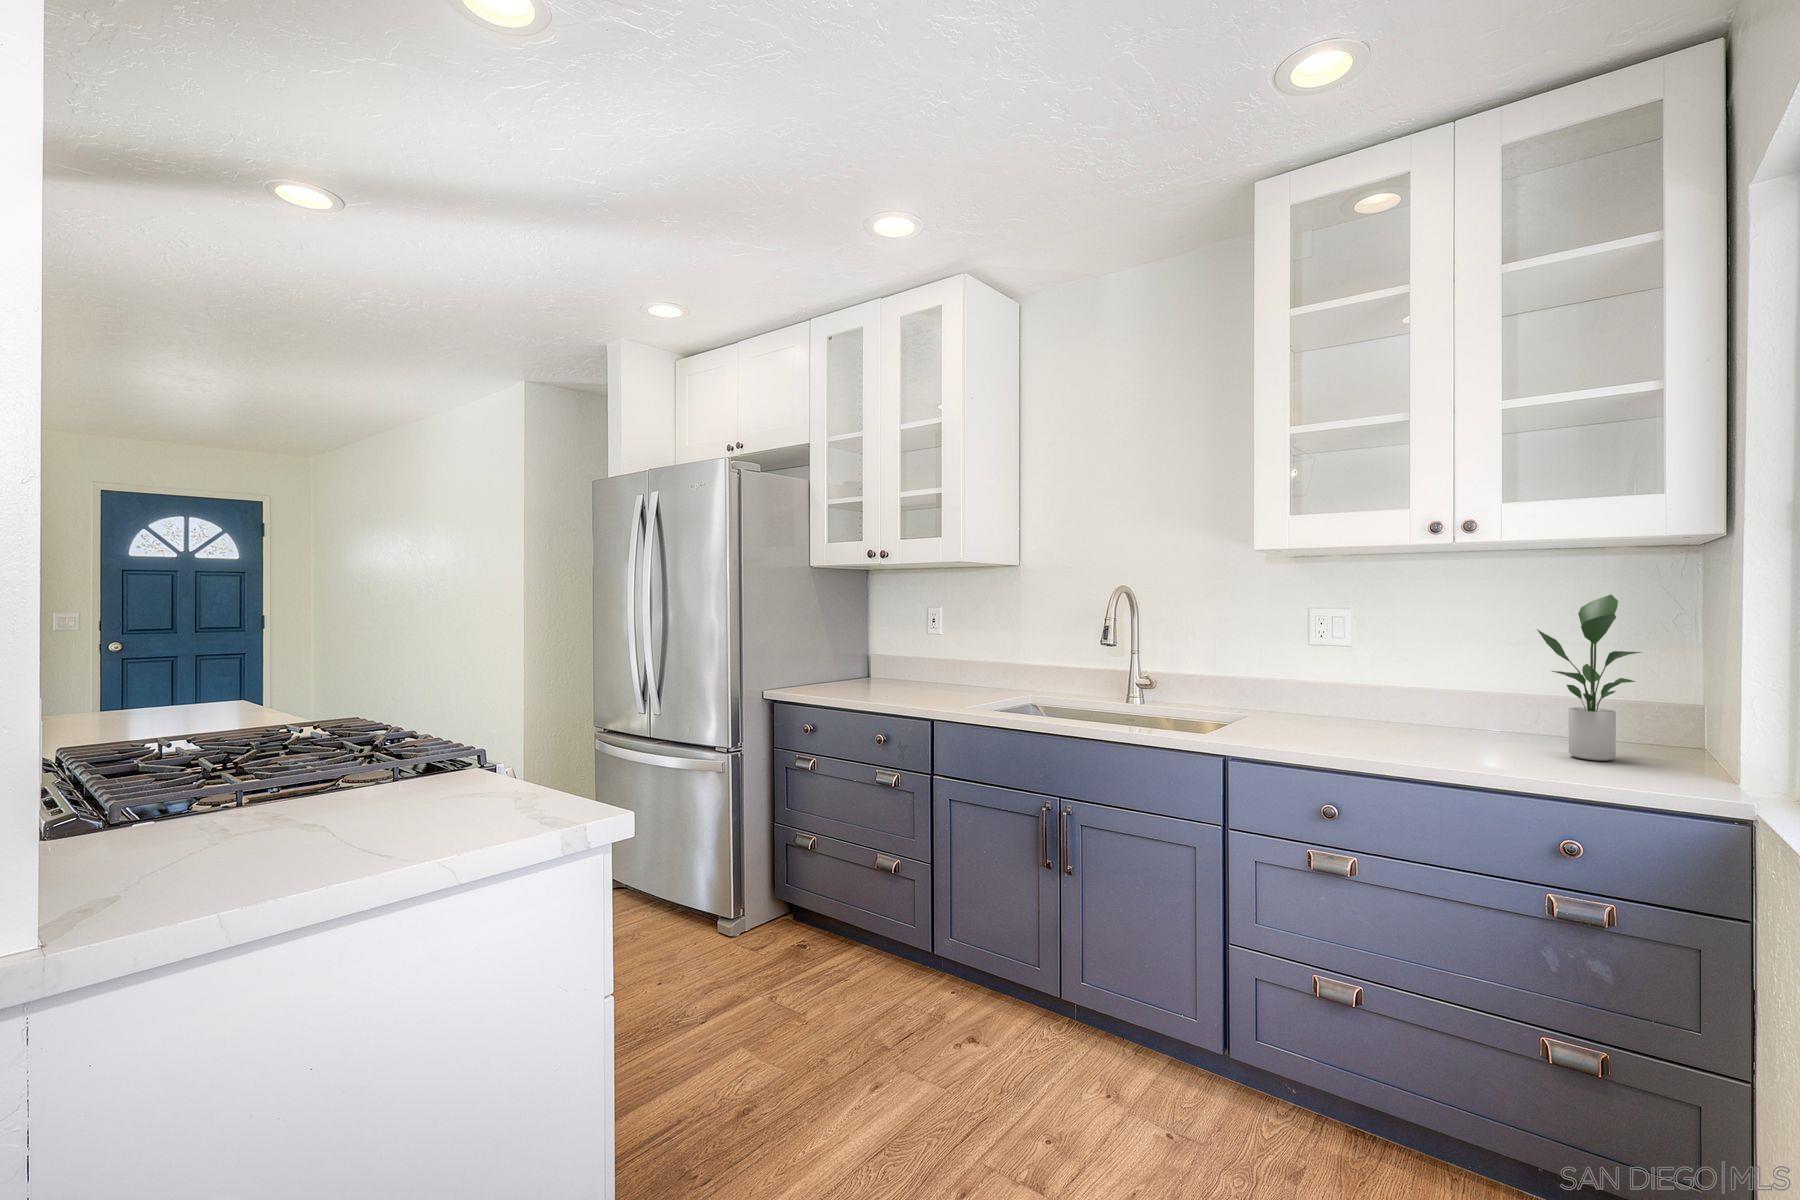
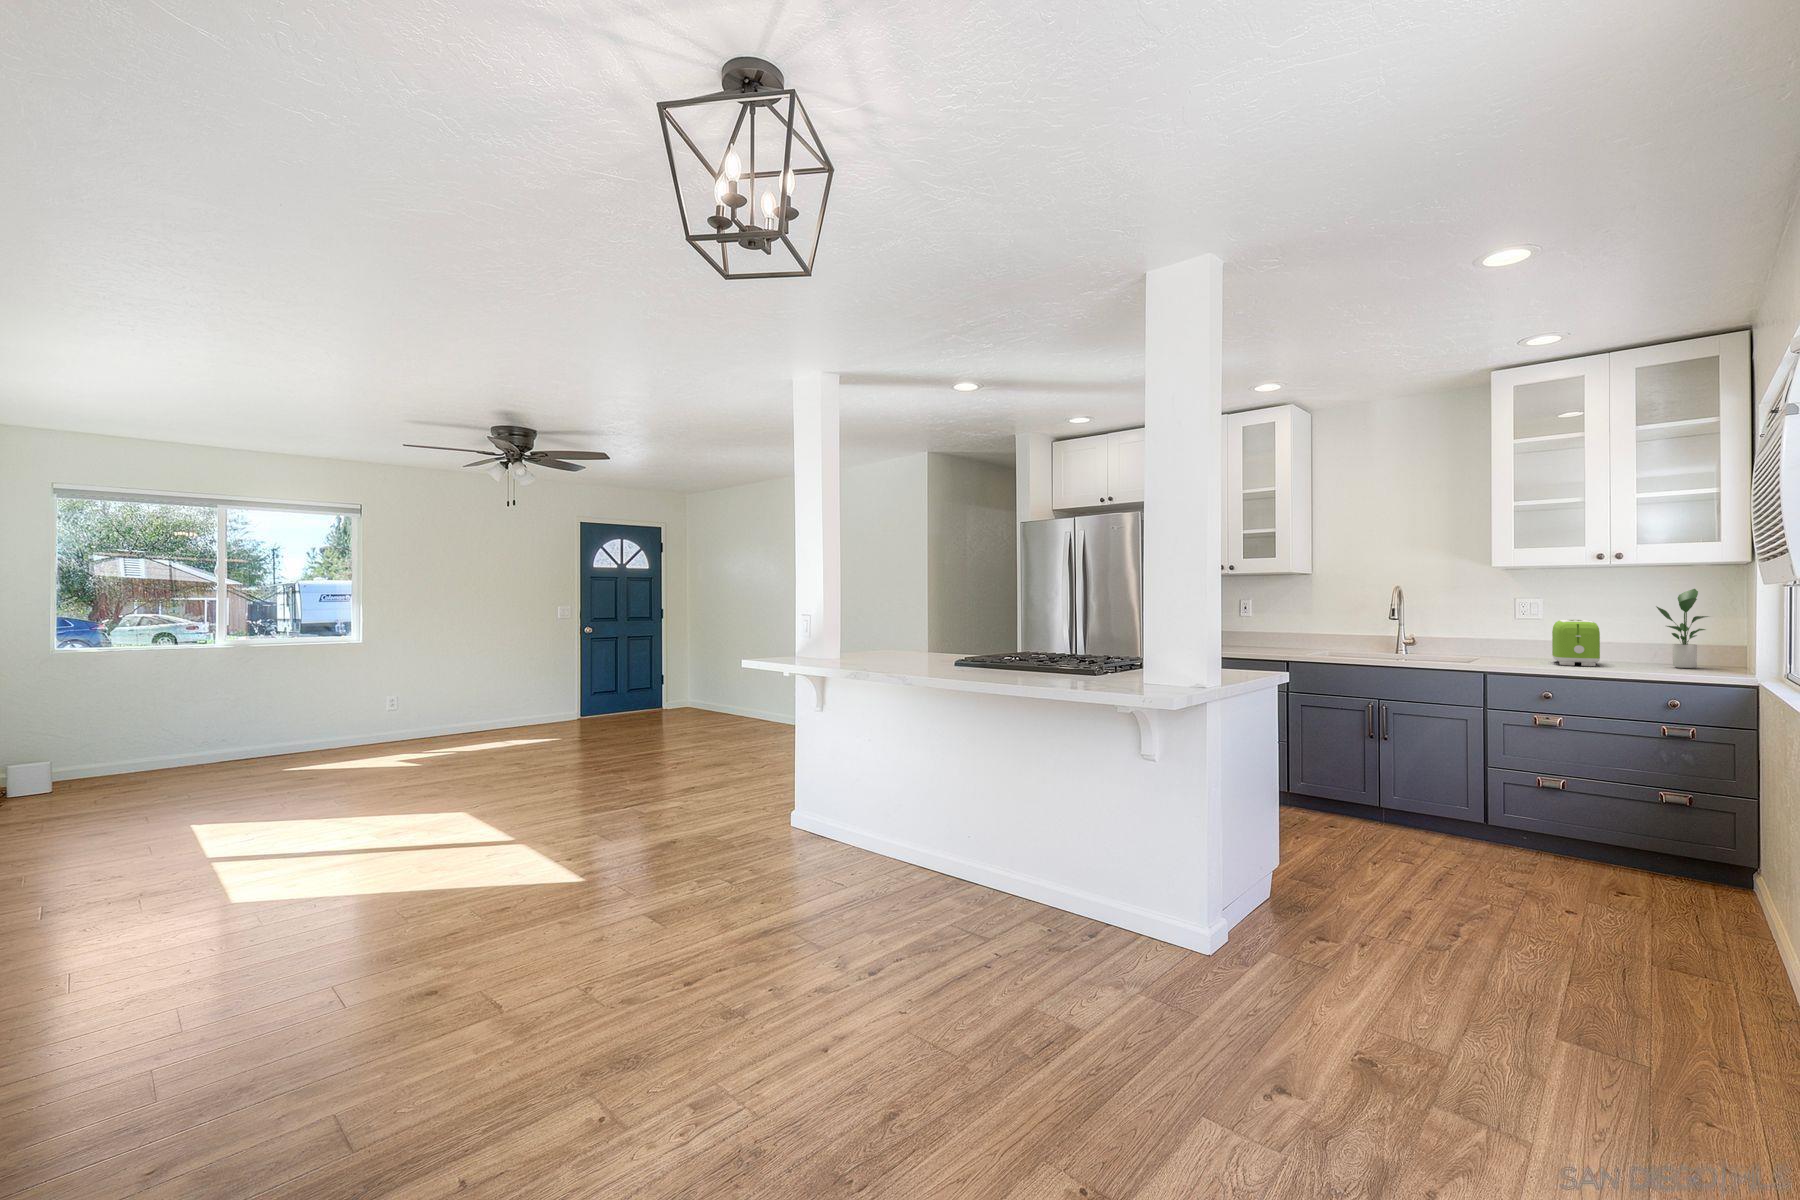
toaster: none [1351,653,1432,752] -> present [1552,620,1600,666]

